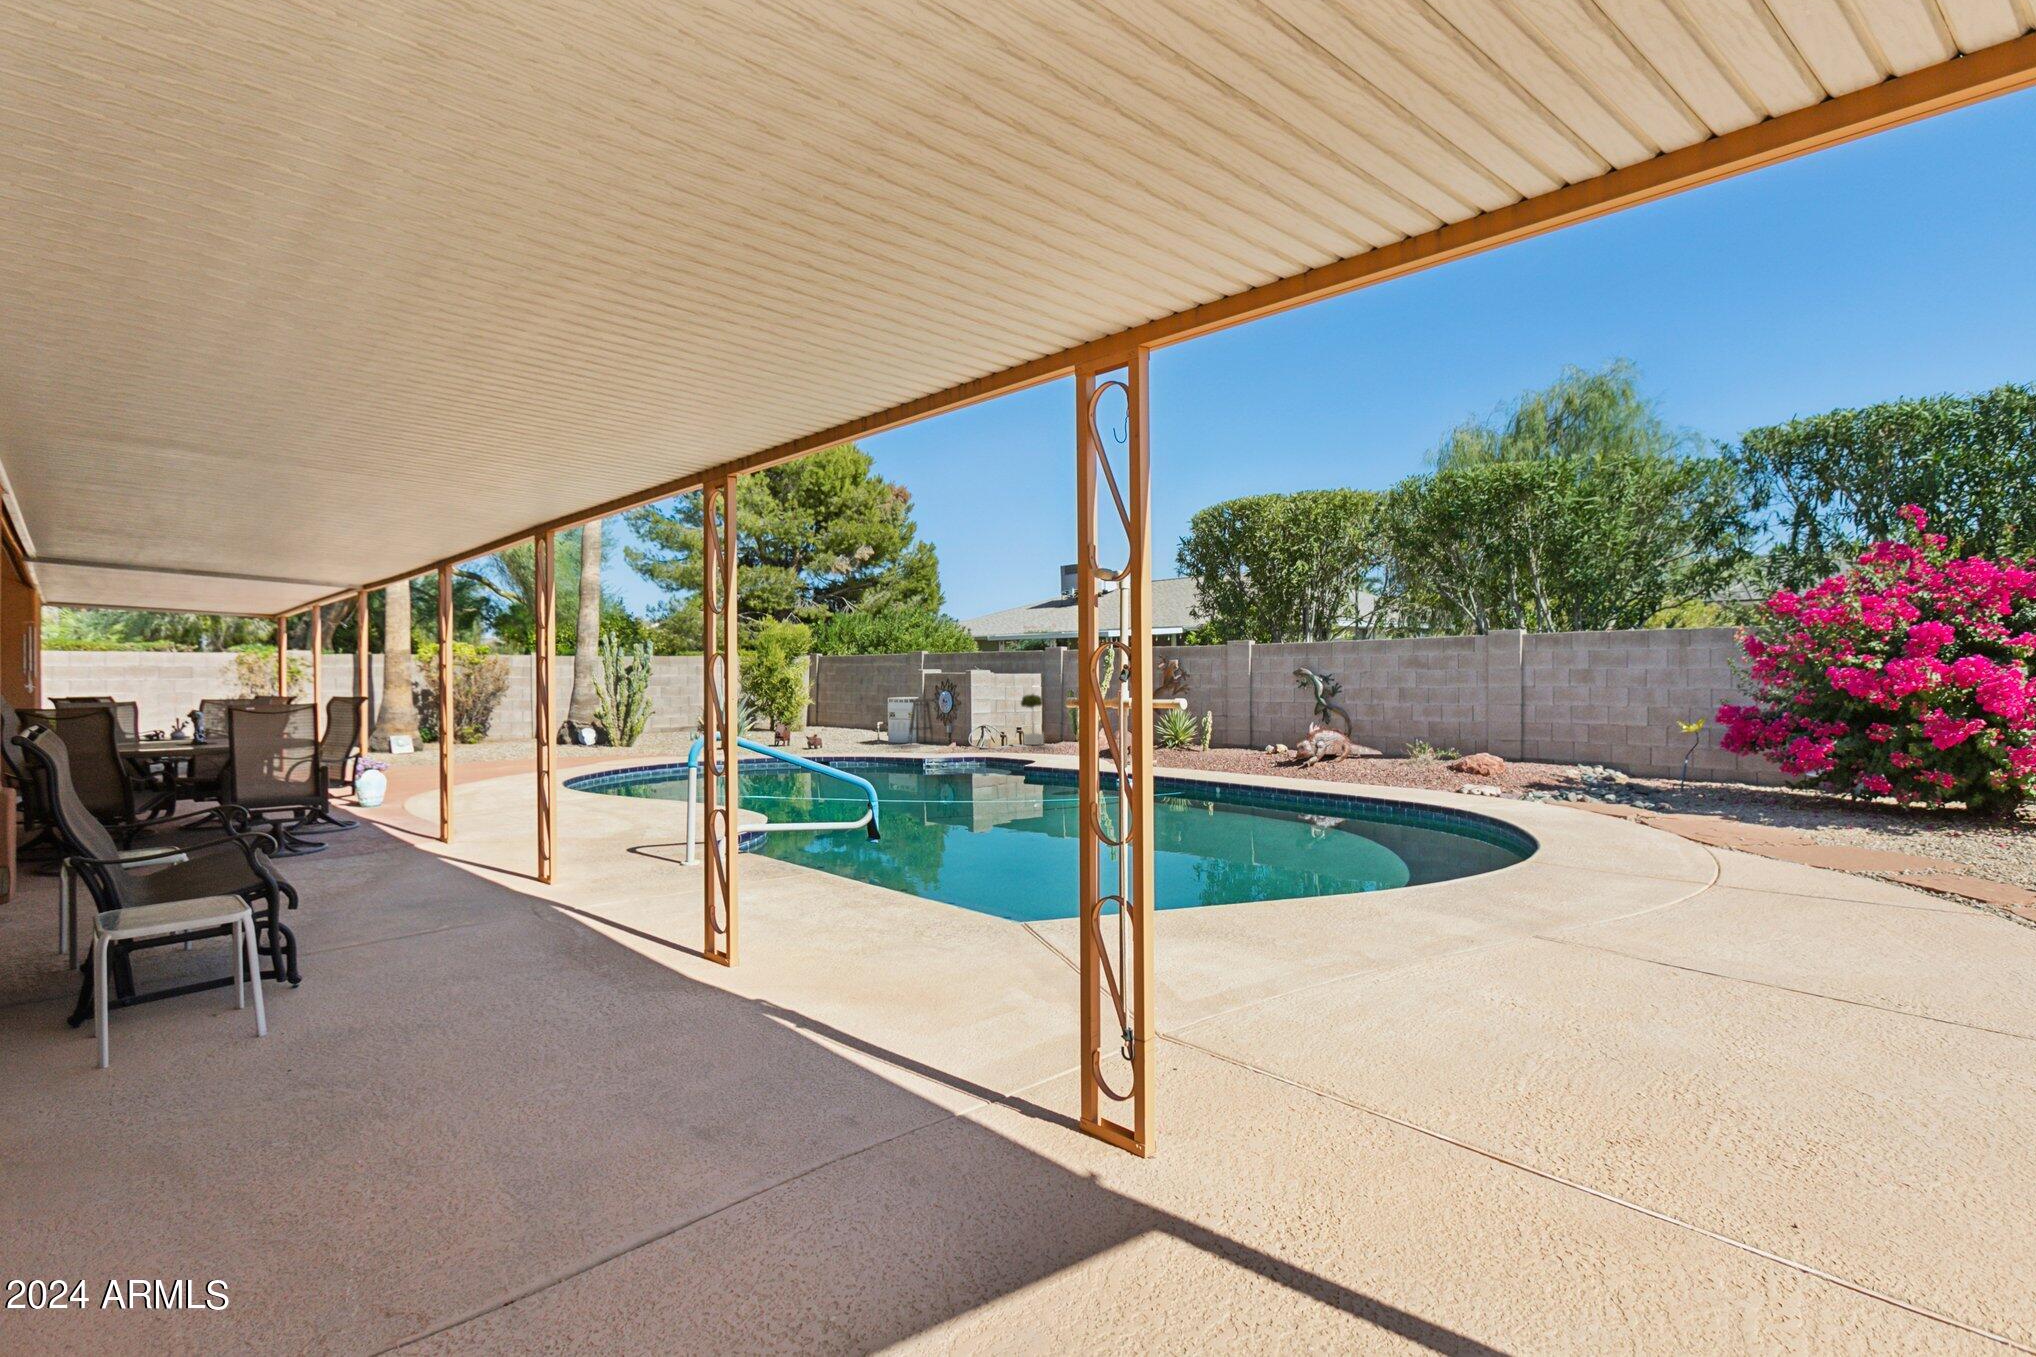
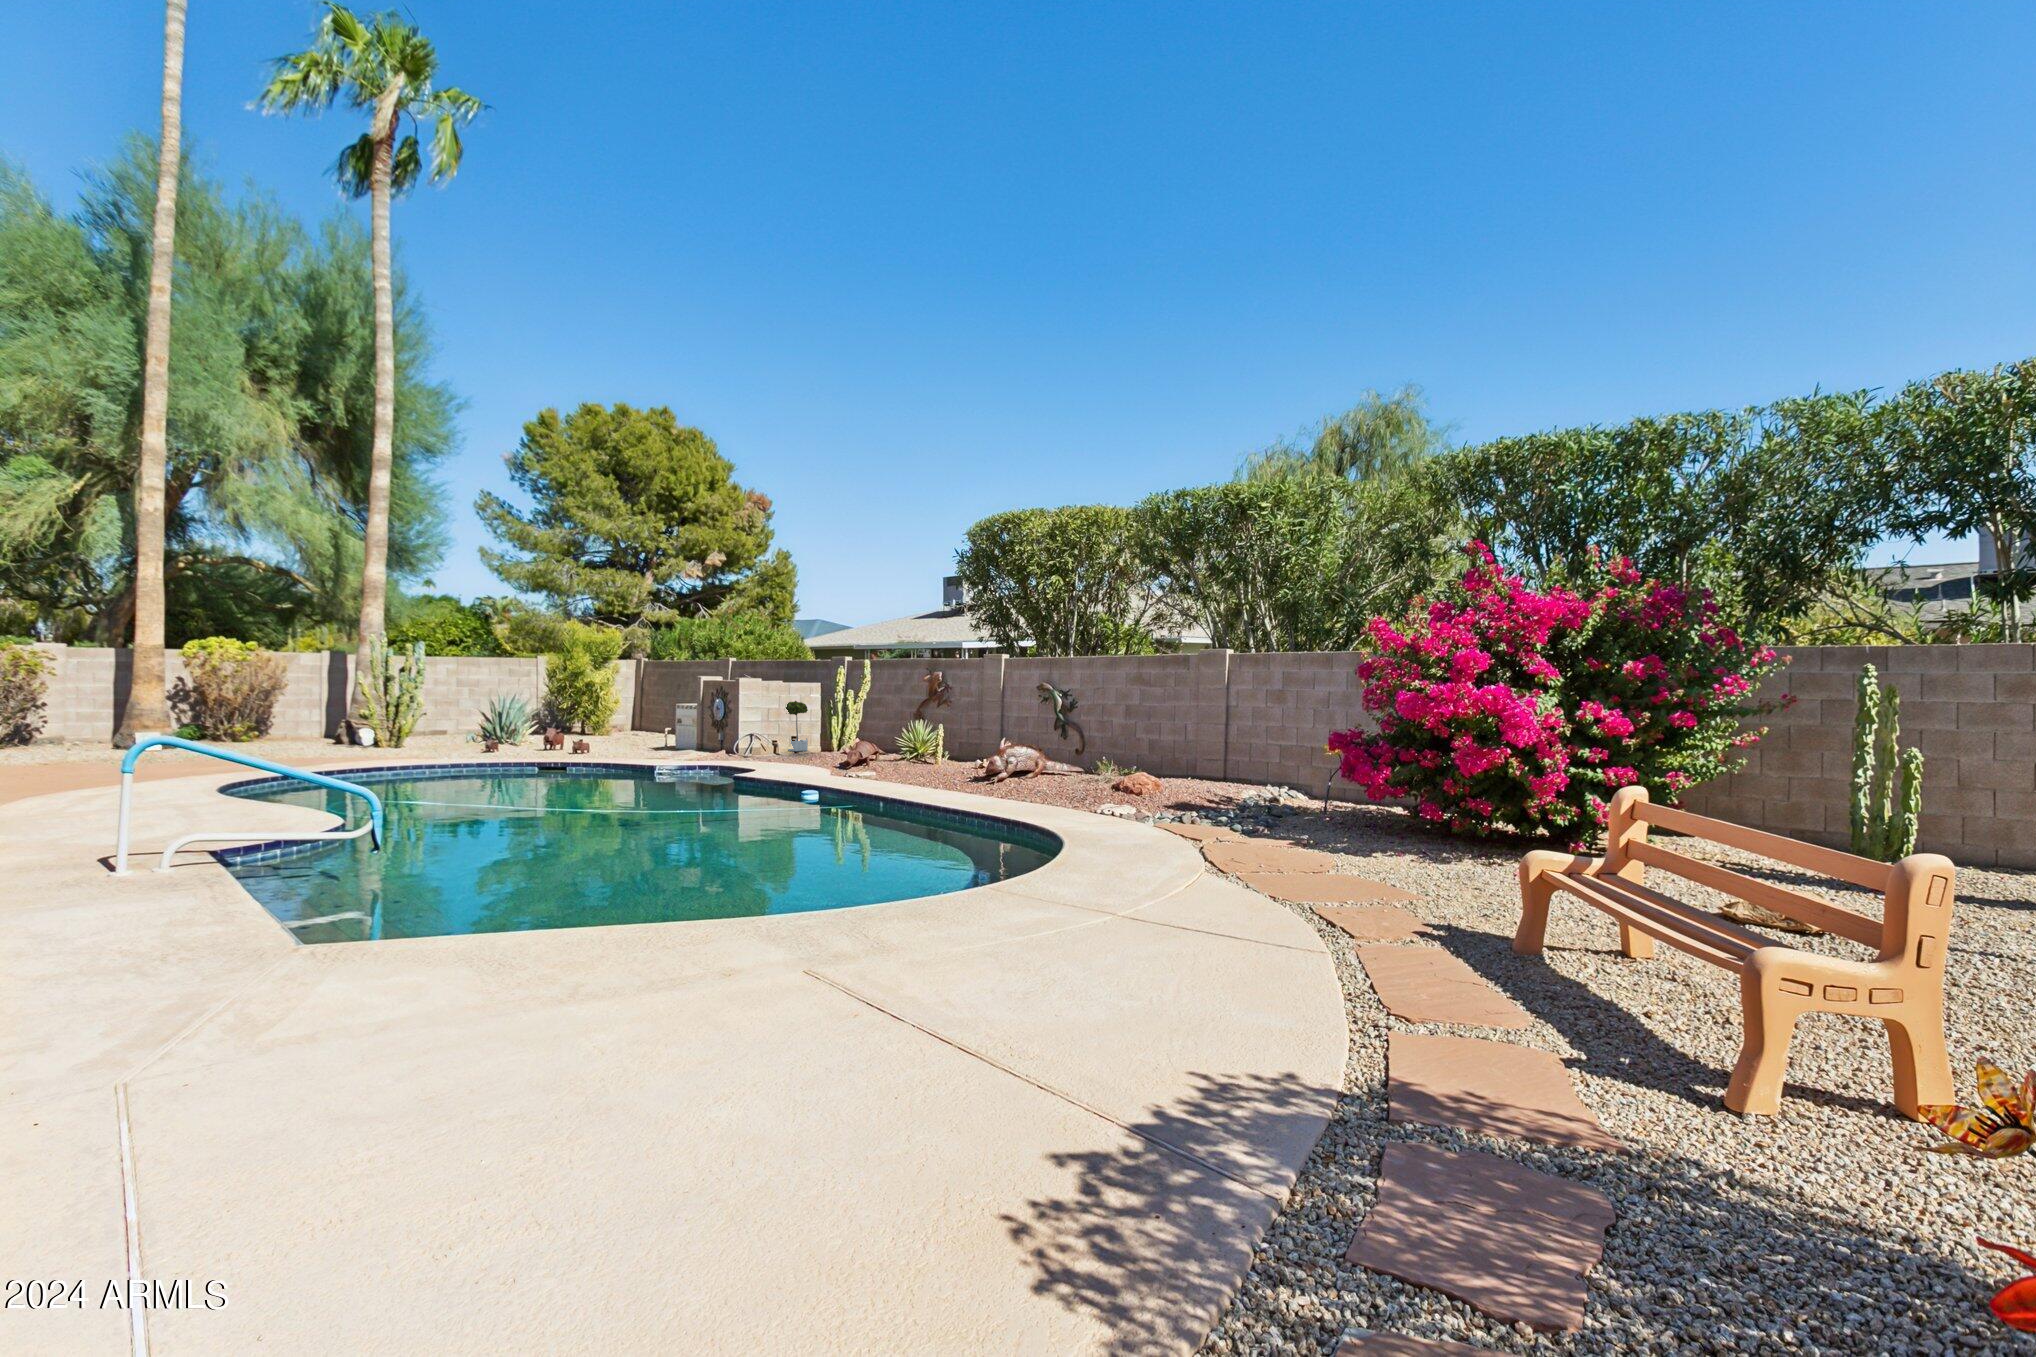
stool: present [908,699,933,741] -> none [675,704,704,749]

